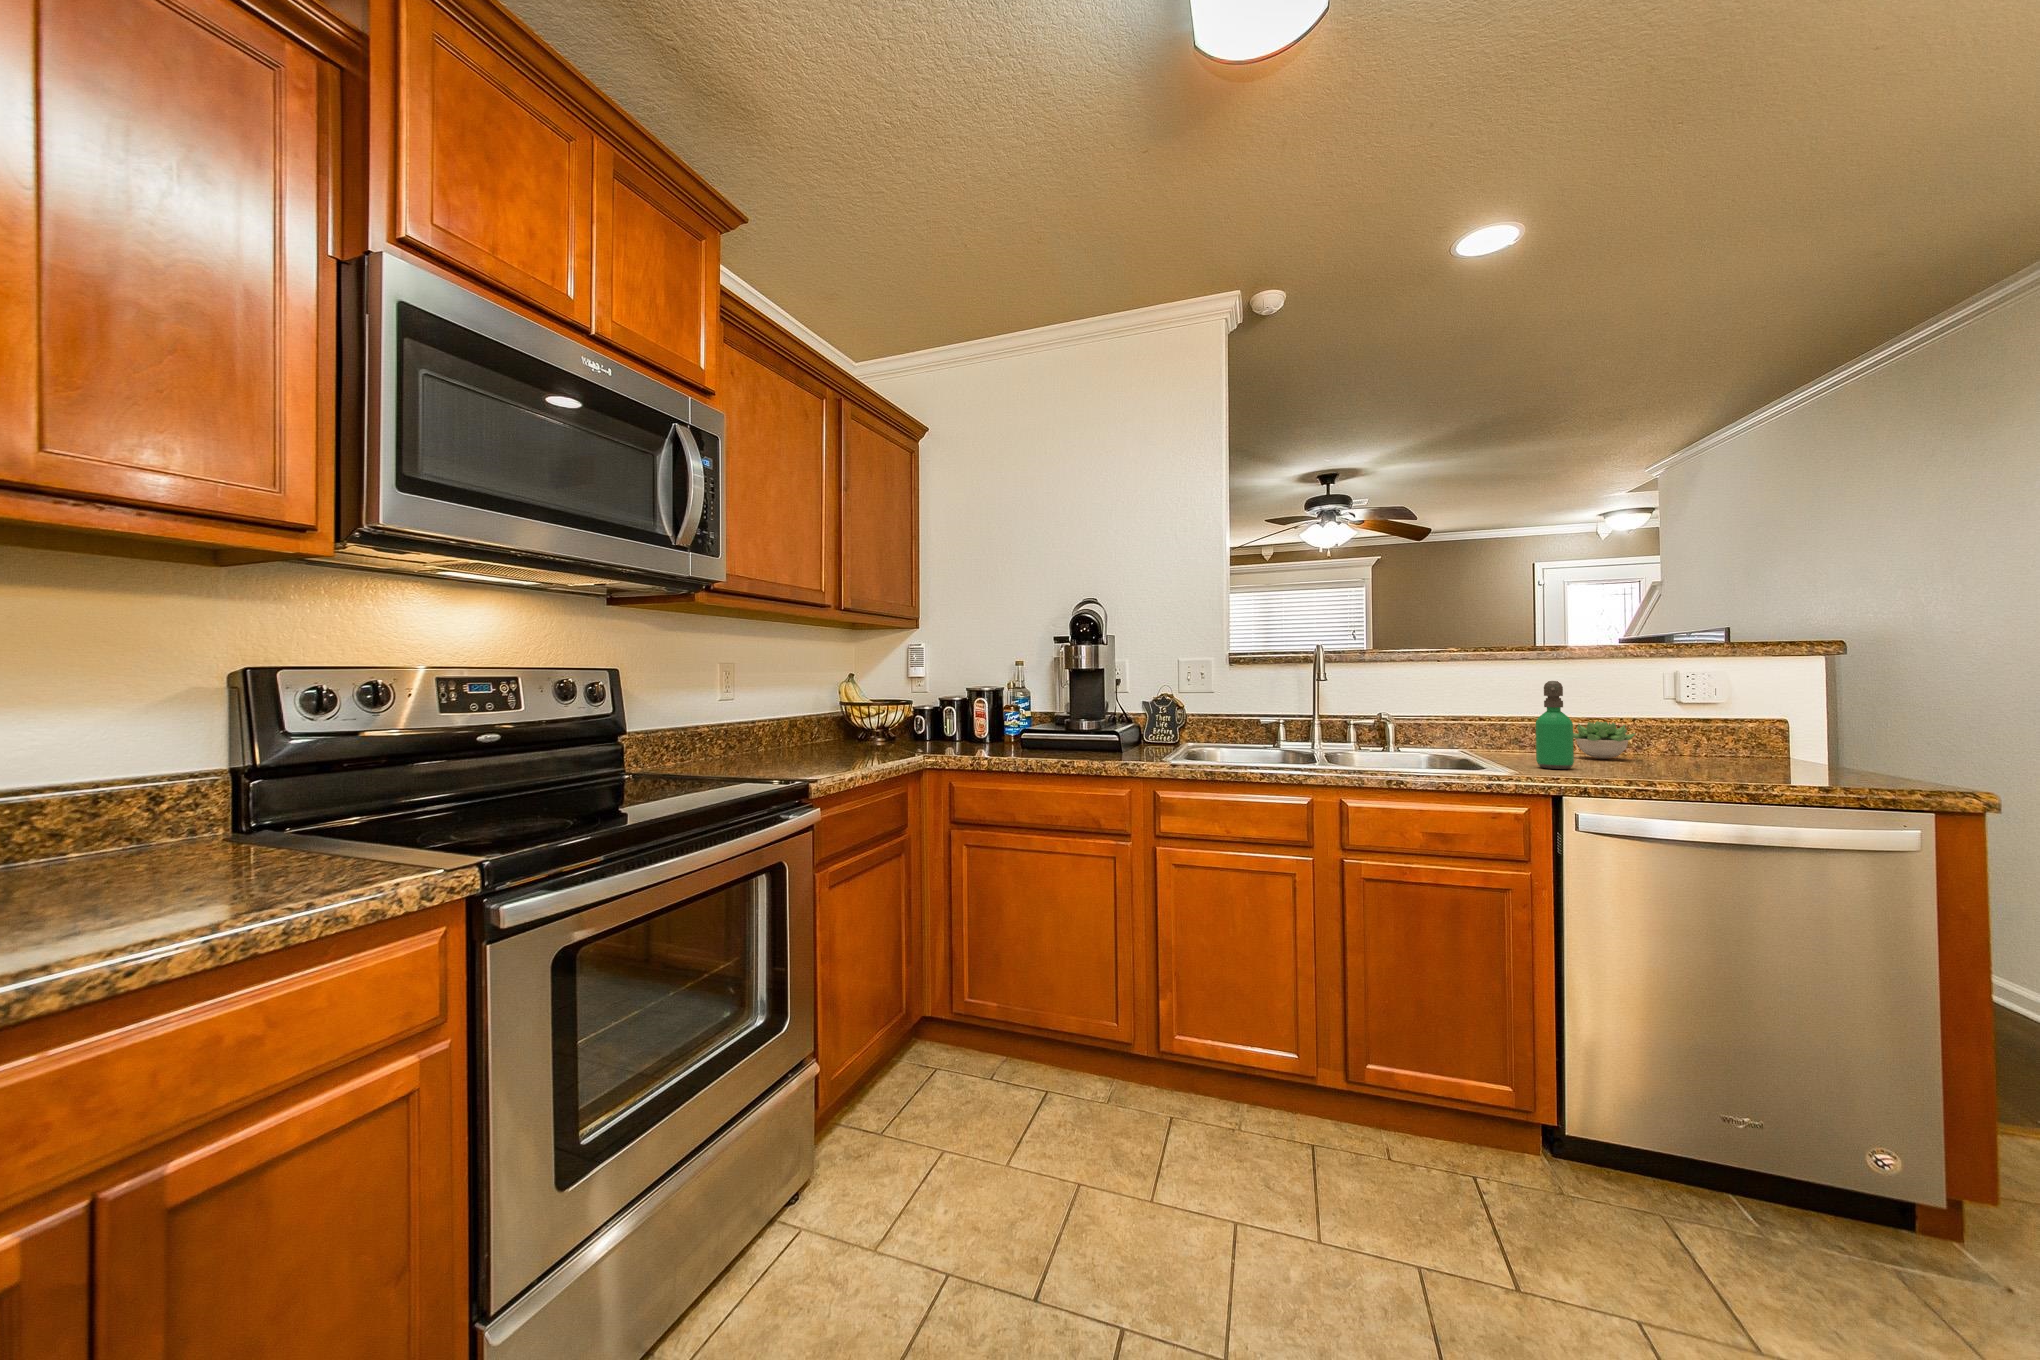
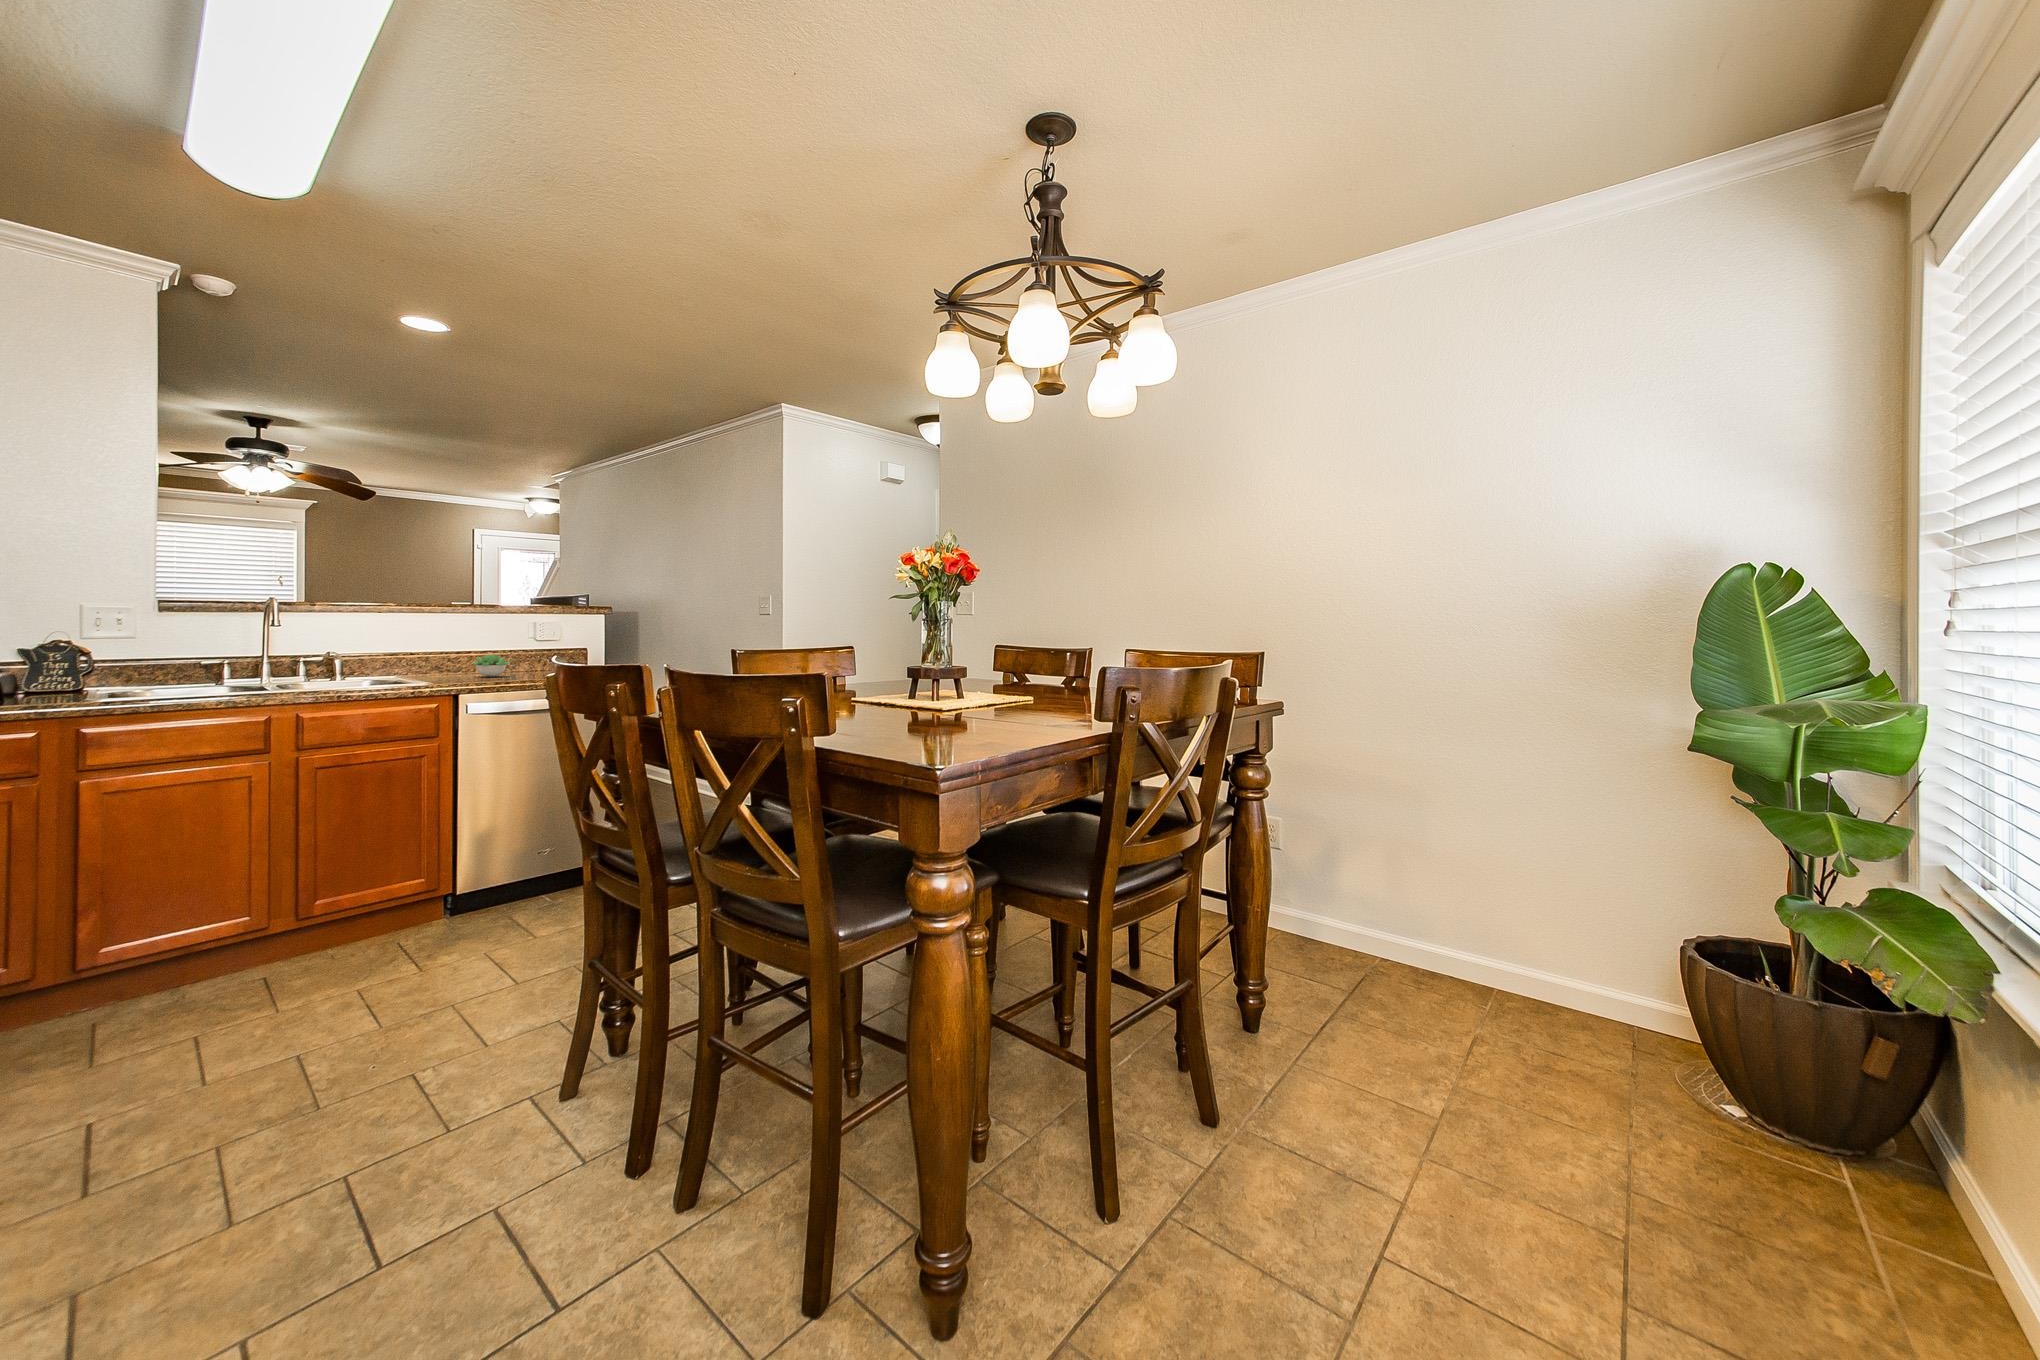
soap dispenser: present [1536,681,1574,769] -> none [446,630,469,683]

